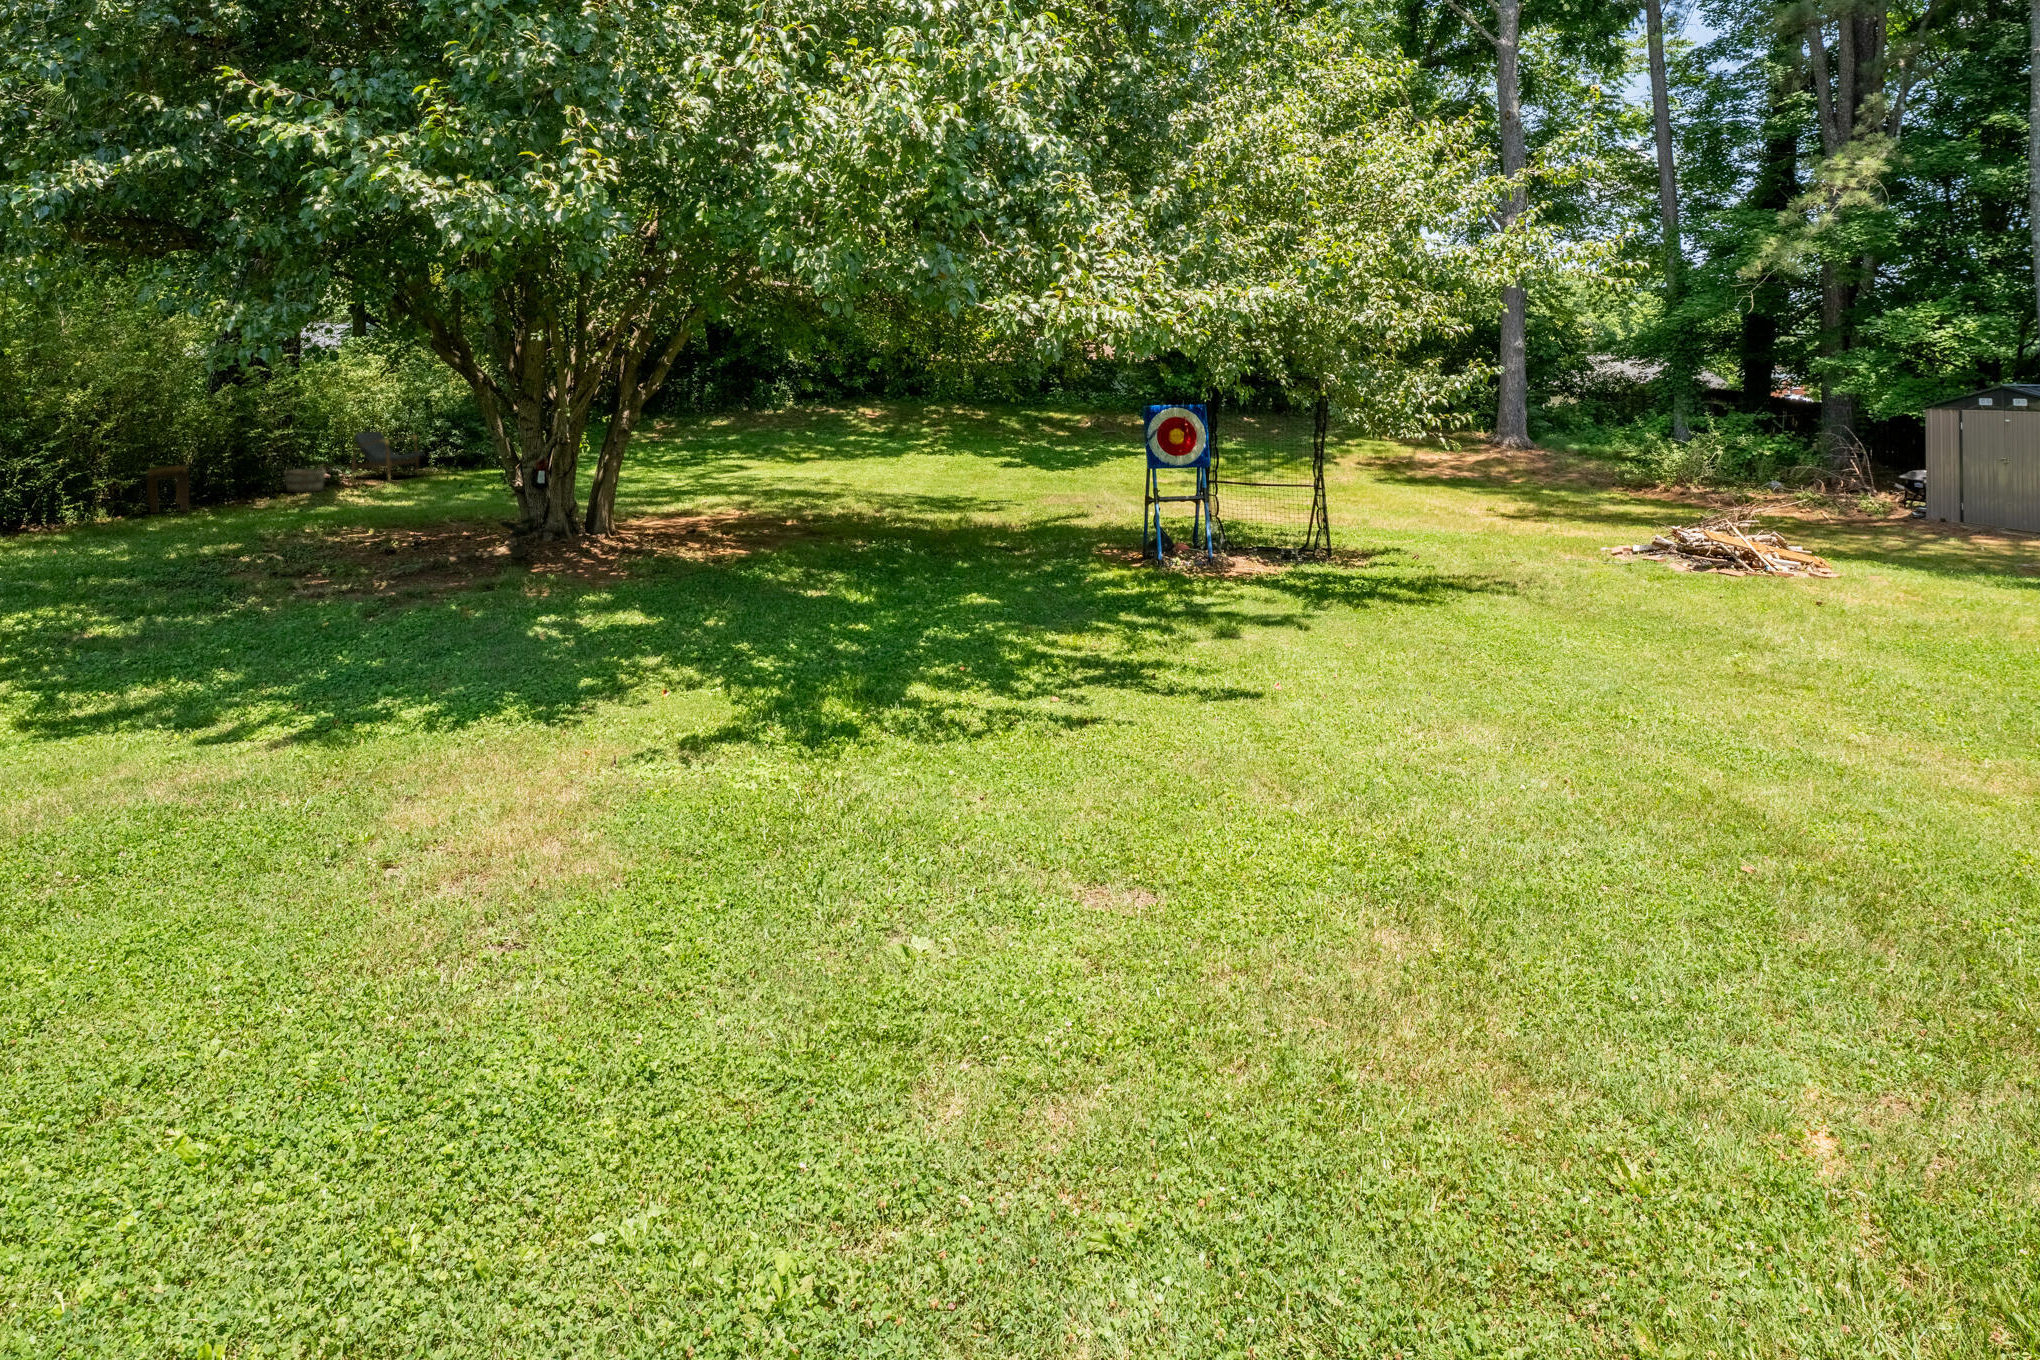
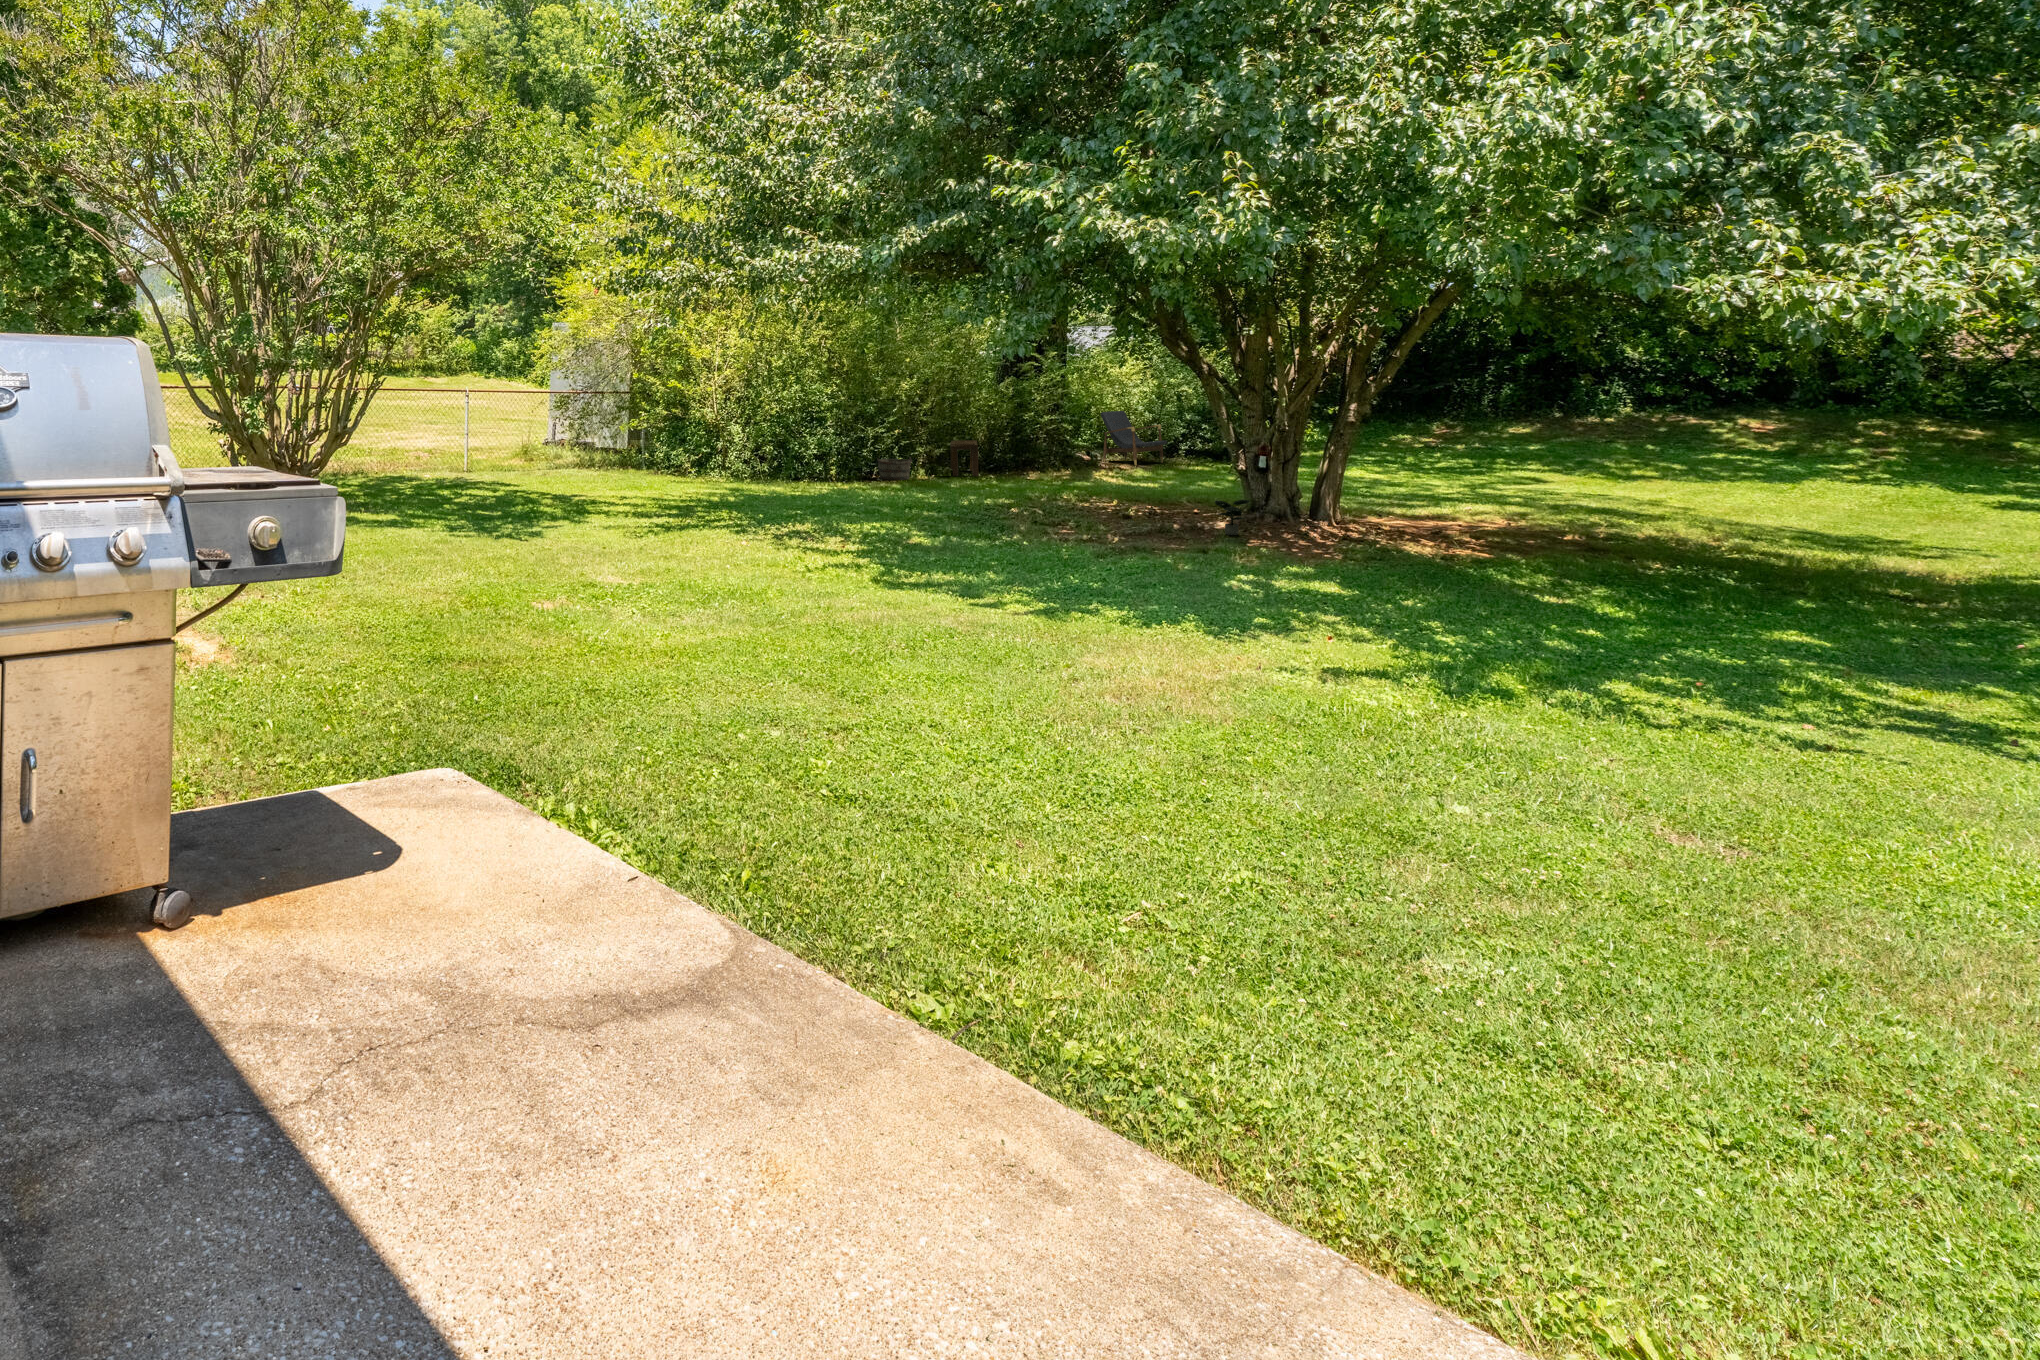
bucket: present [284,466,326,492] -> present [877,457,912,480]

